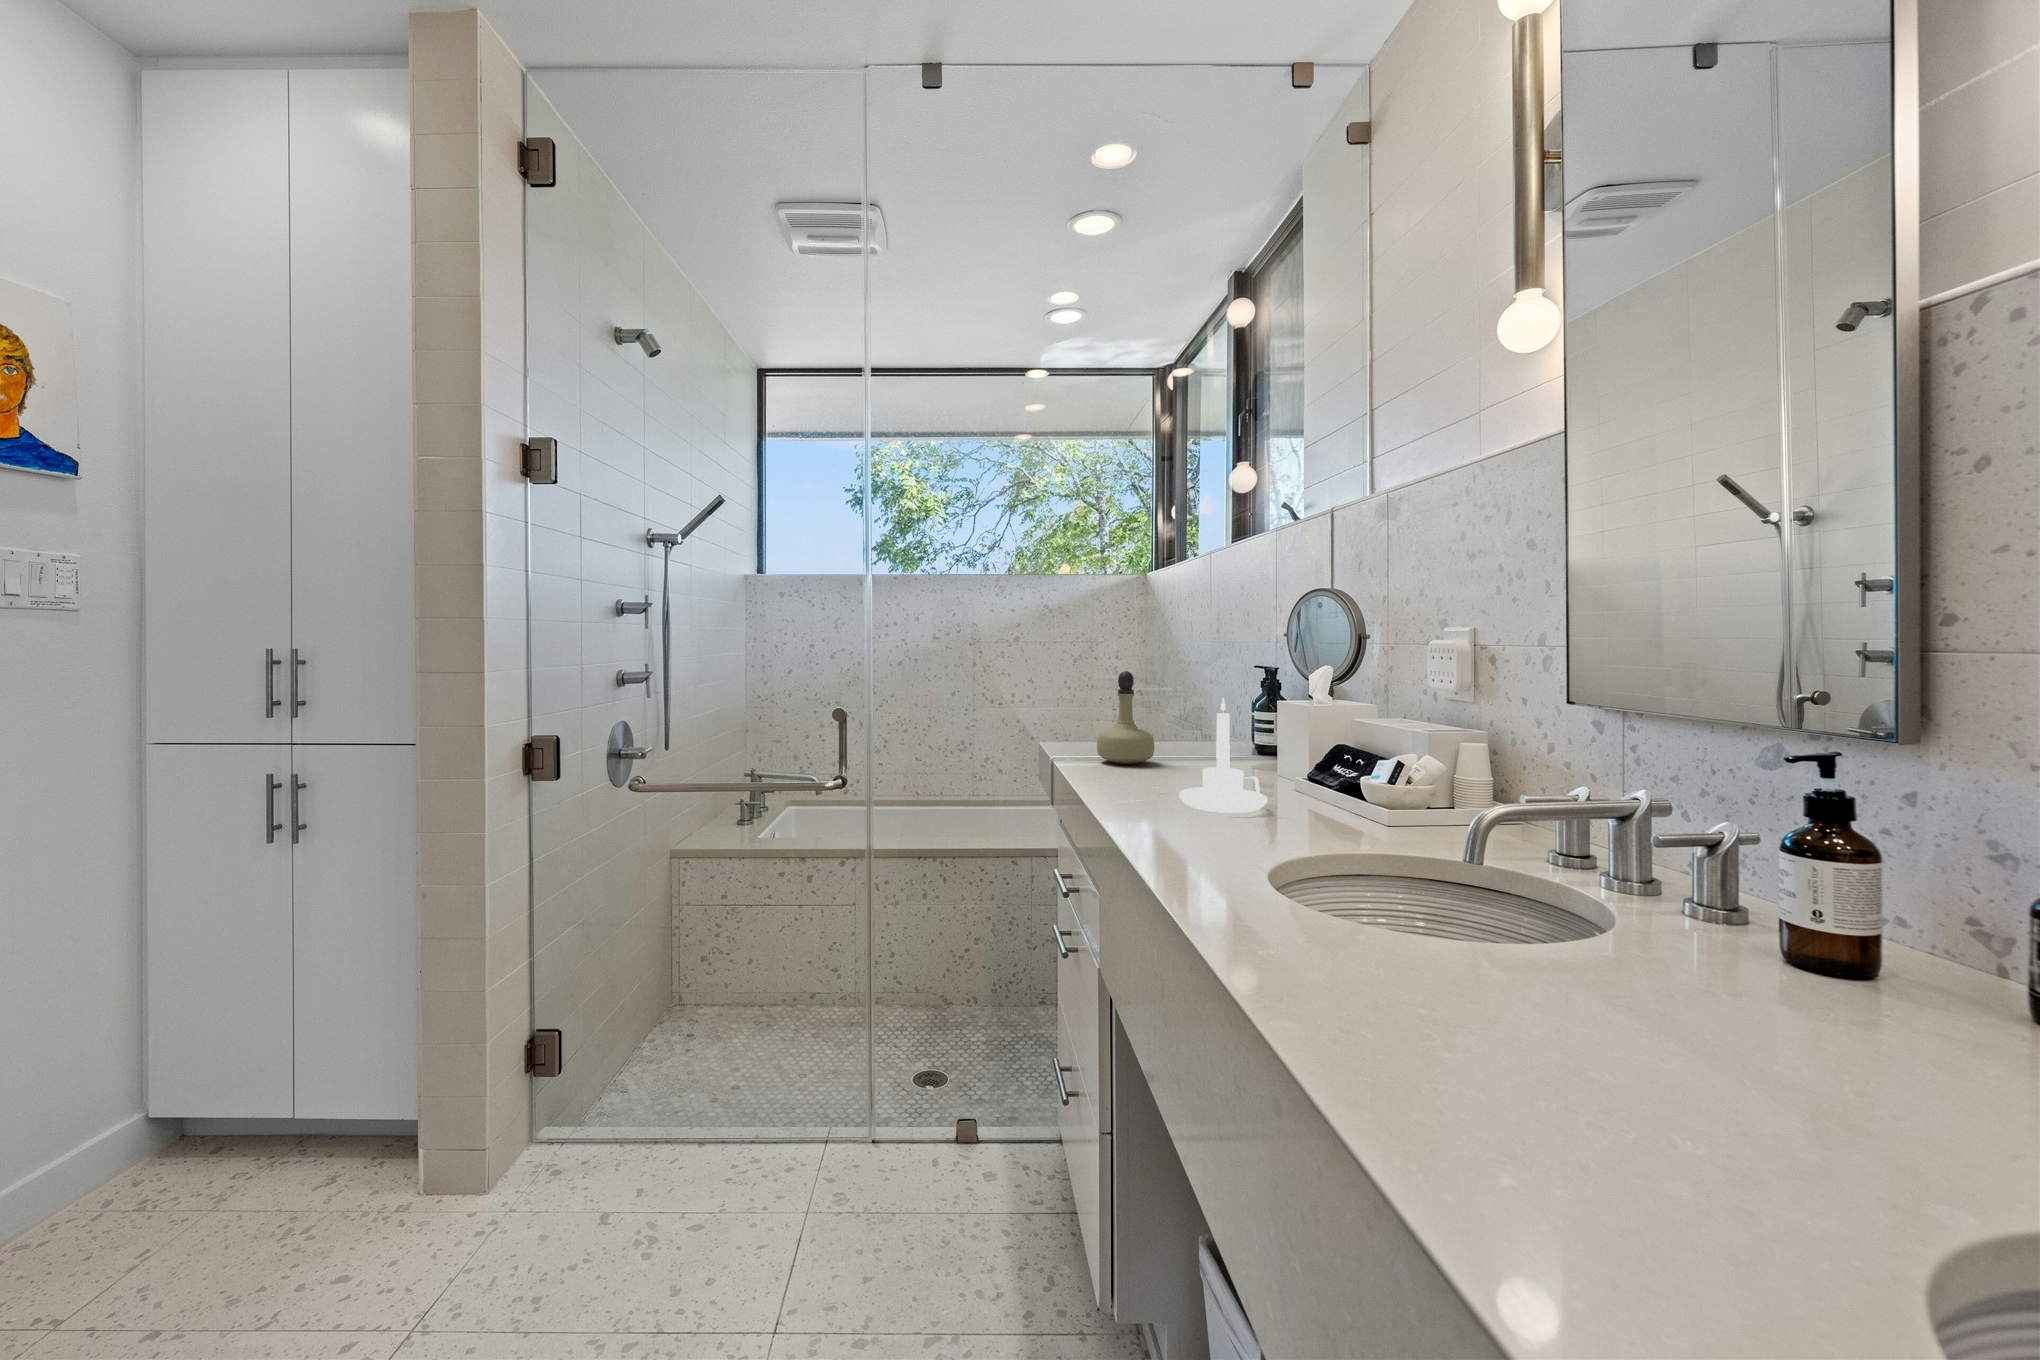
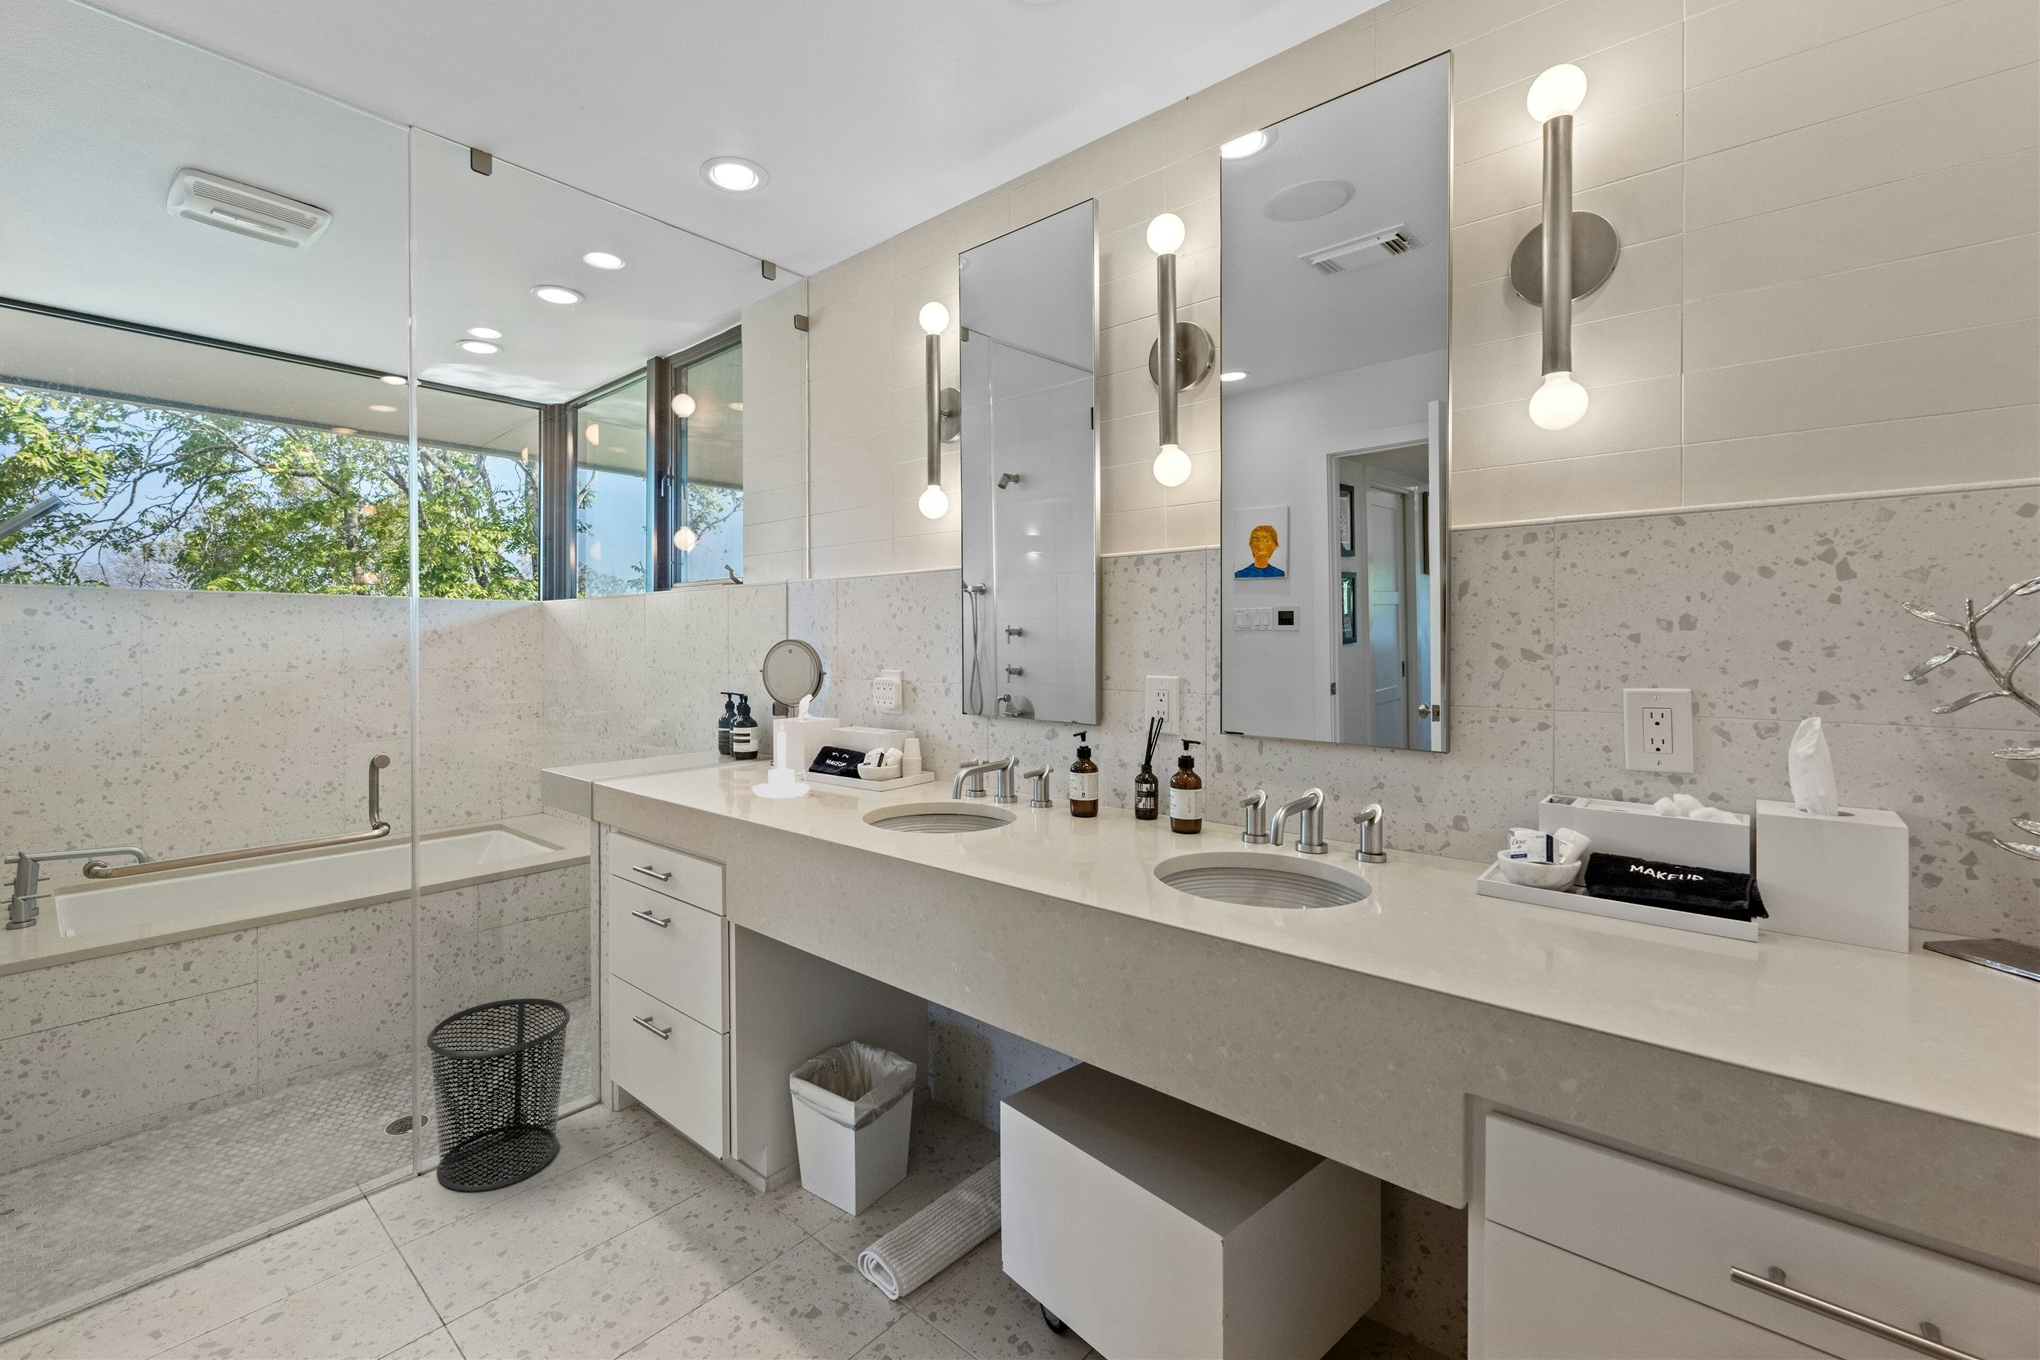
perfume bottle: present [1097,671,1154,764] -> none [634,704,682,778]
waste bin: none [867,985,1007,1198] -> present [427,998,570,1192]

